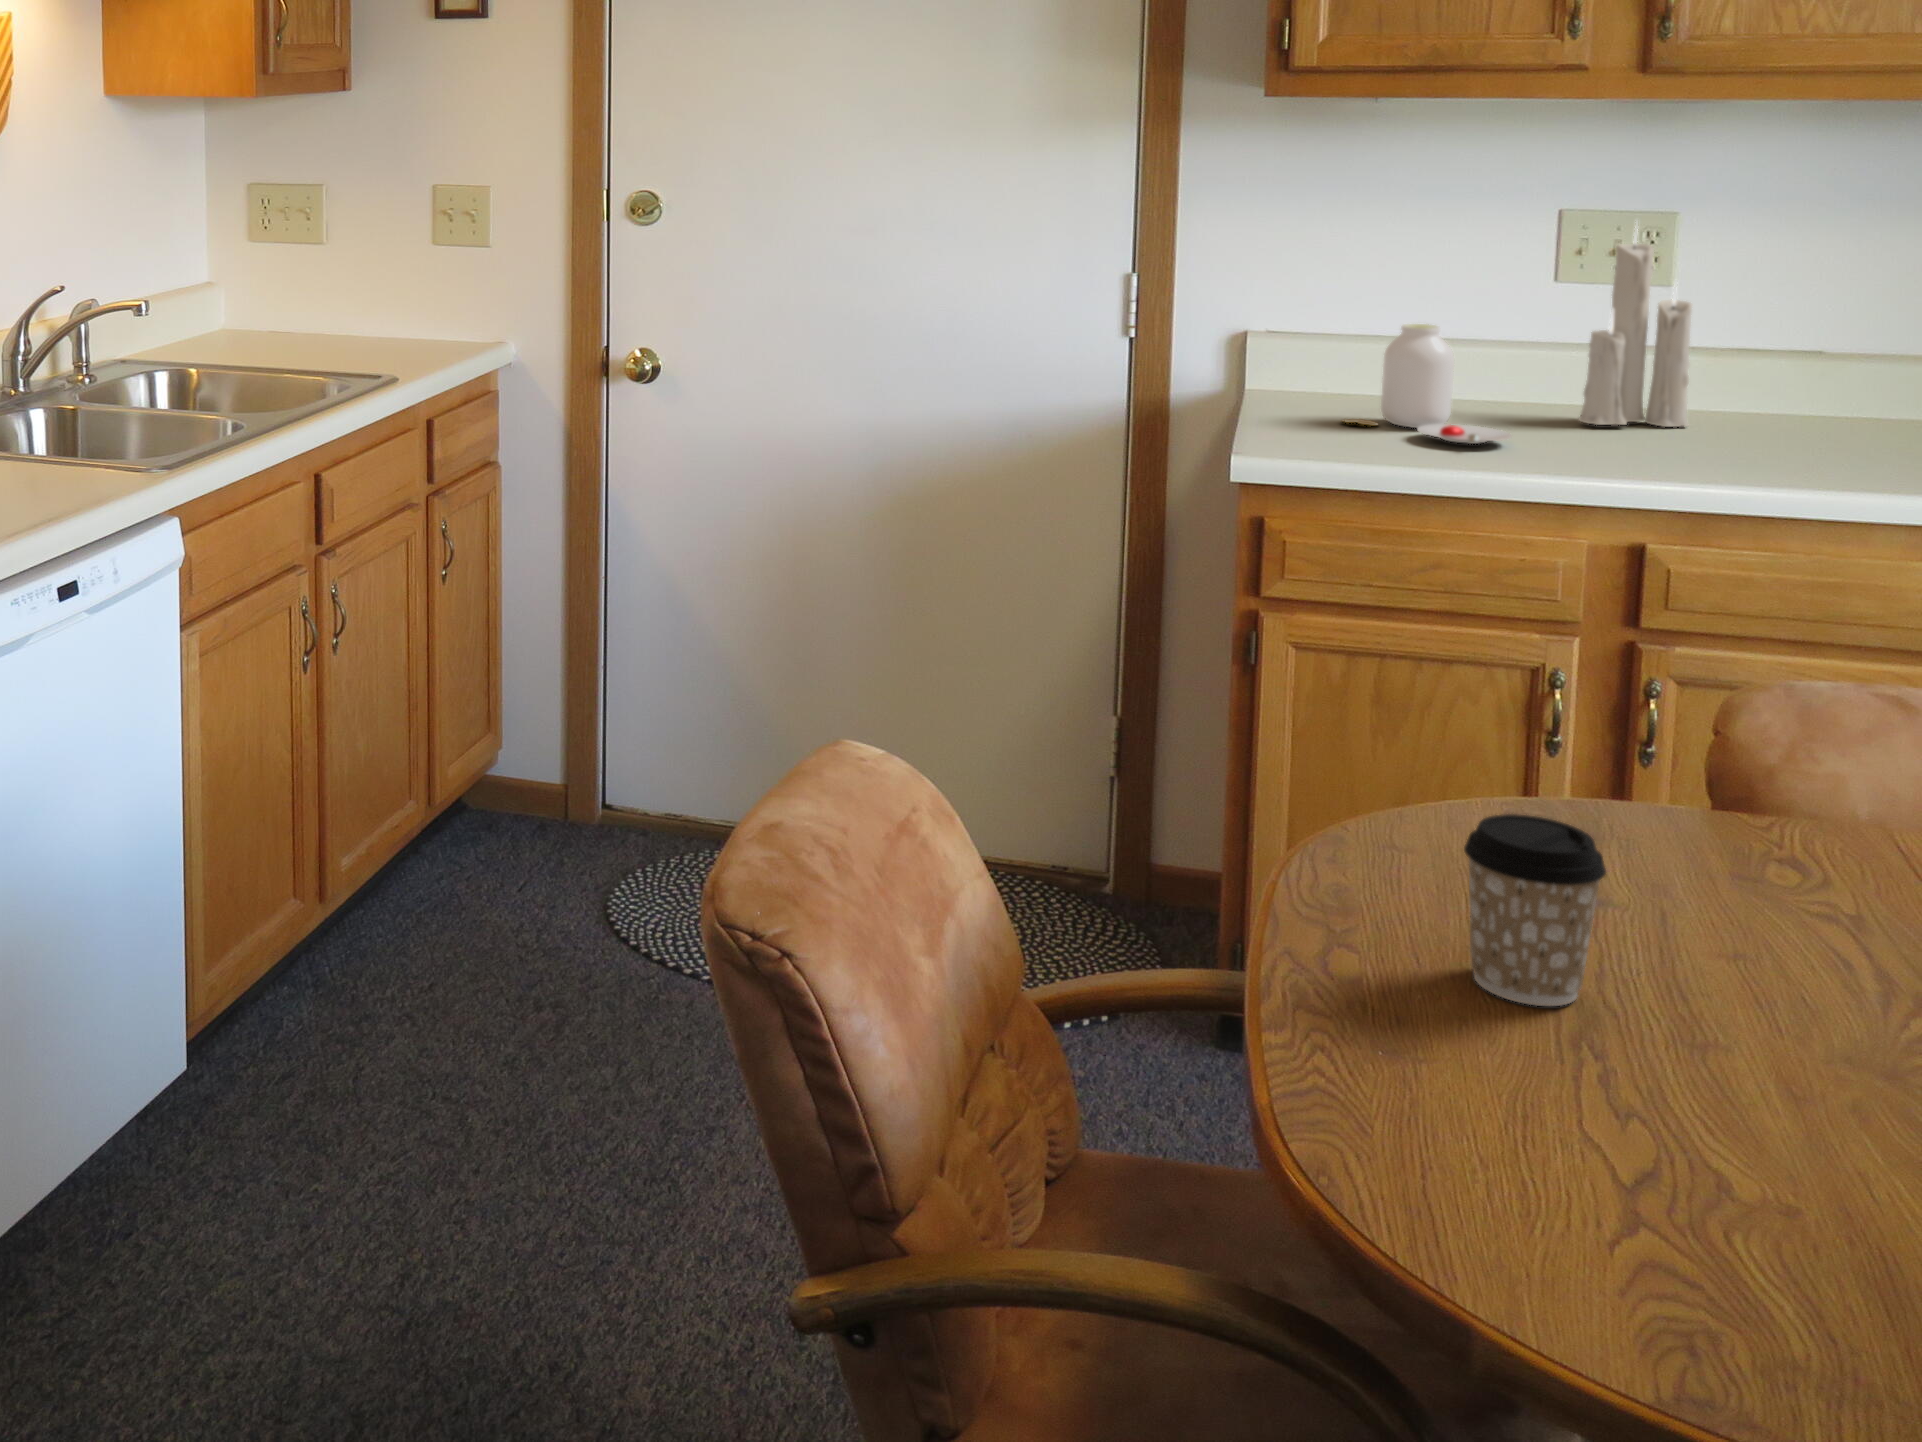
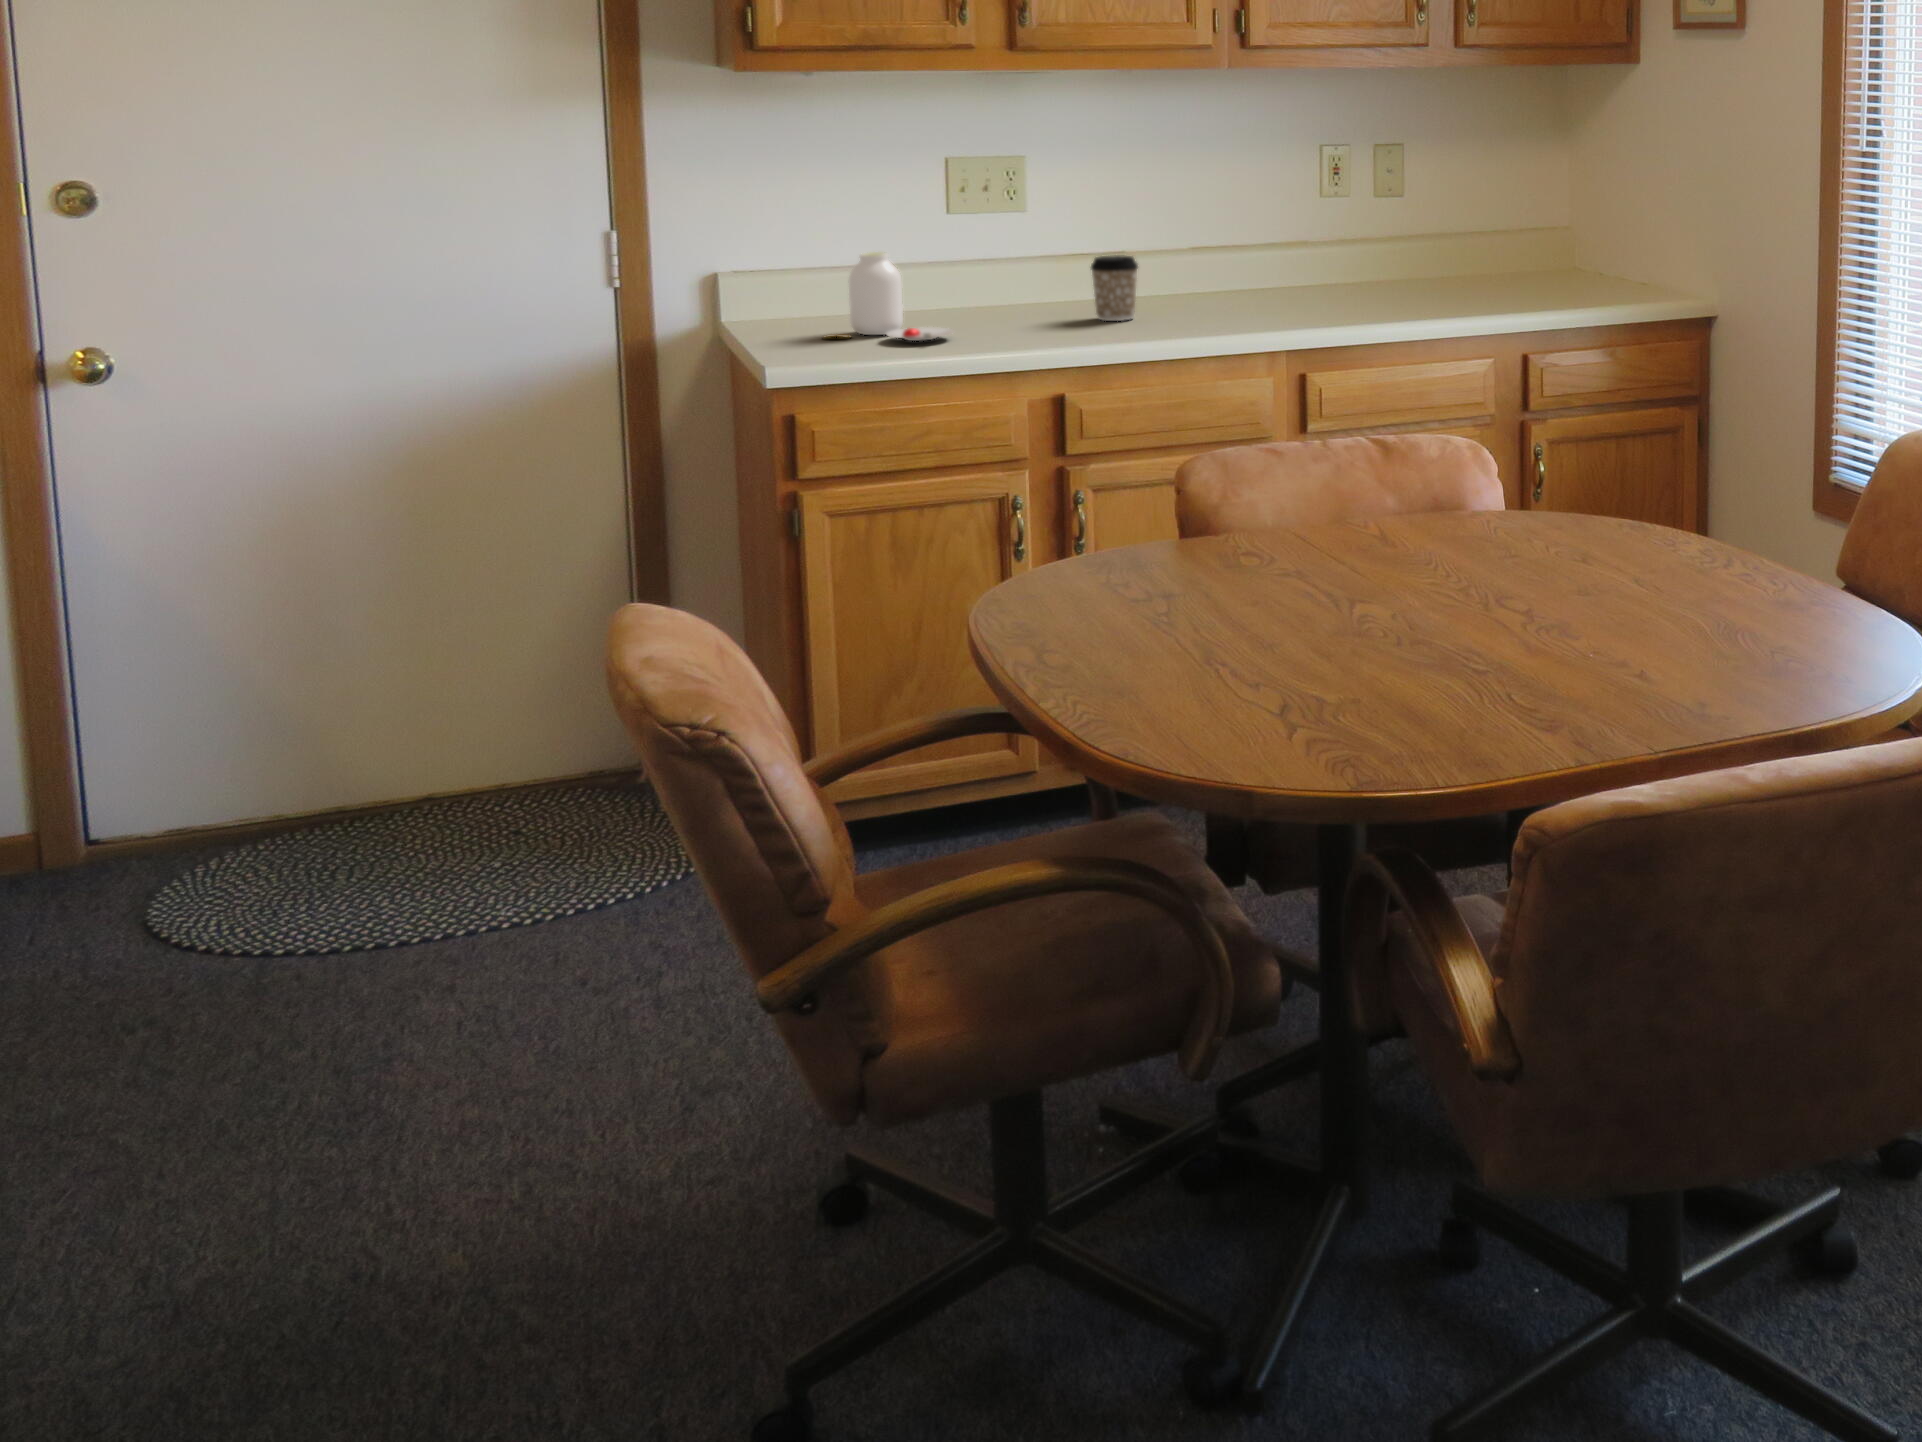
candle: present [1579,229,1693,427] -> none [987,152,1058,317]
coffee cup: present [1464,814,1606,1006] -> present [1091,255,1138,321]

